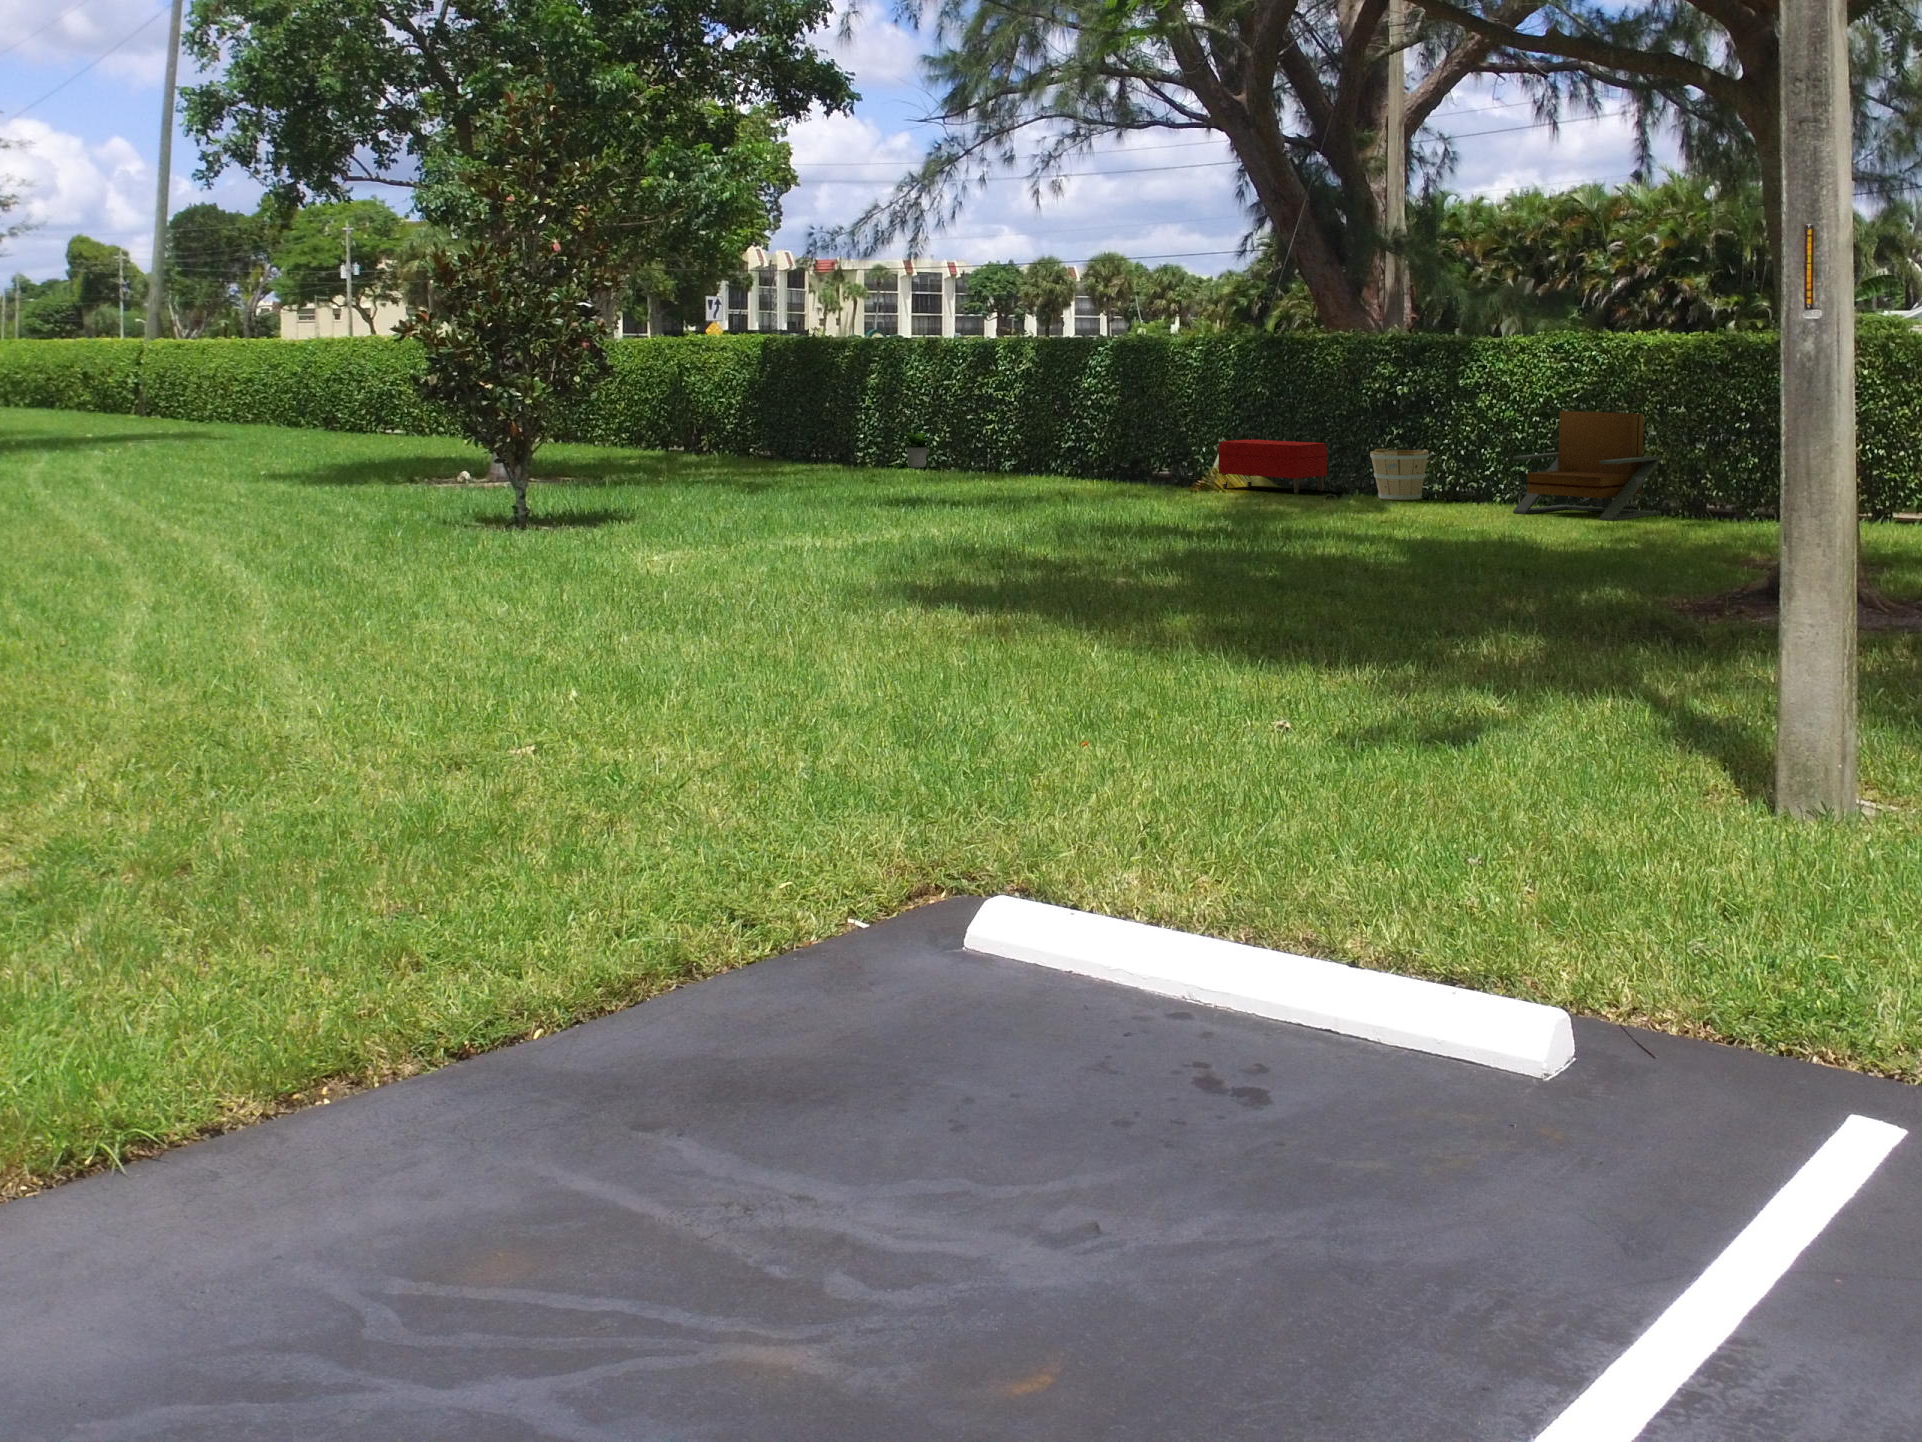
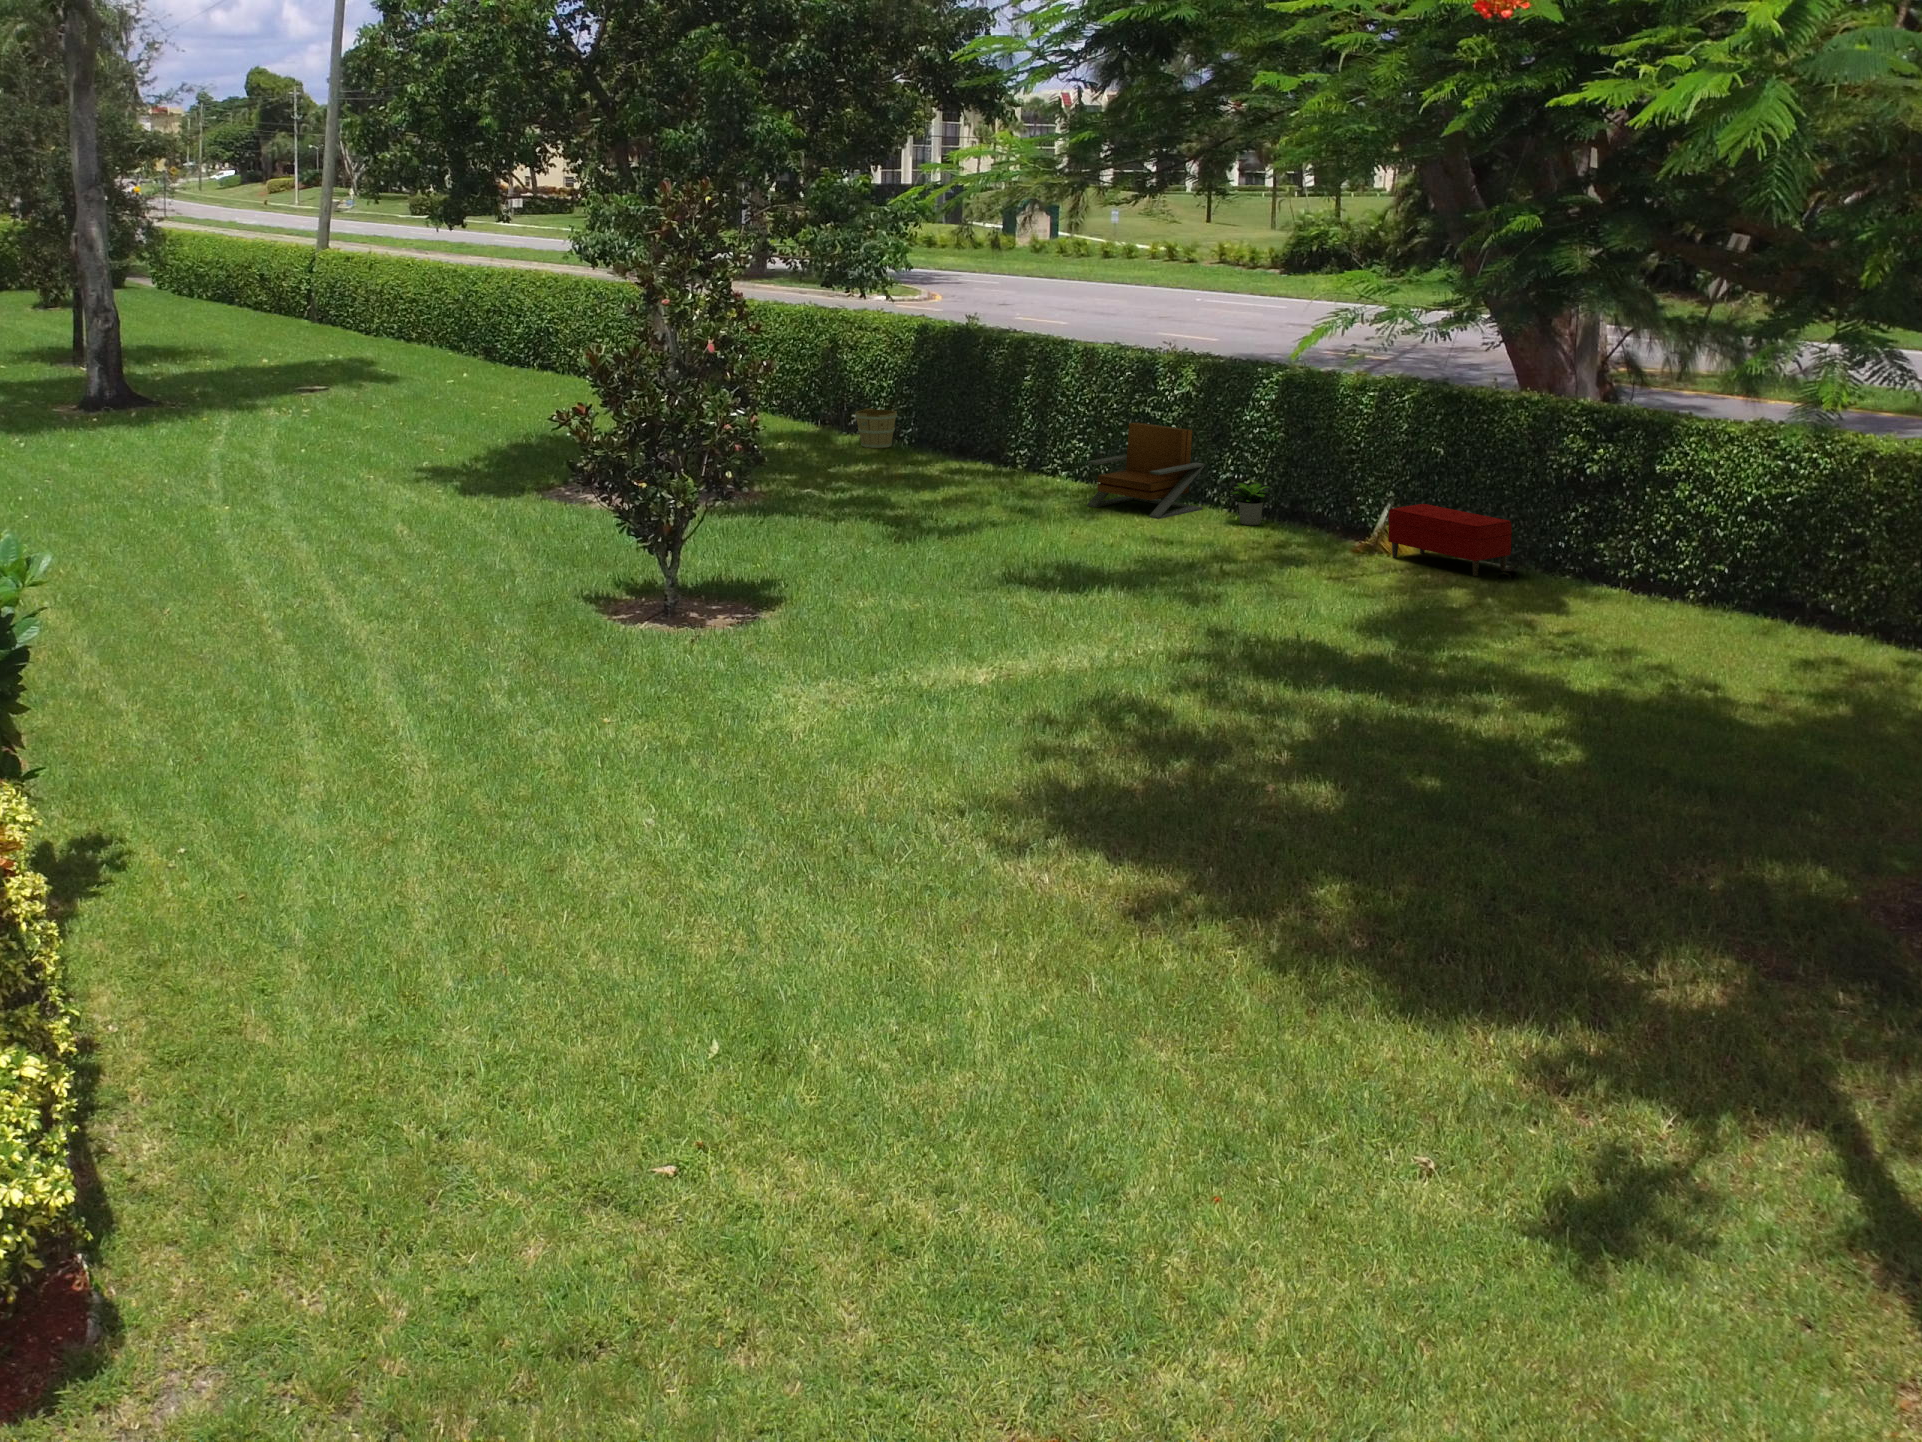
lounge chair: present [1513,411,1661,521] -> present [1087,423,1205,519]
potted plant: present [899,432,936,468] -> present [1230,482,1273,525]
wooden bucket: present [1370,449,1429,500] -> present [855,408,897,448]

